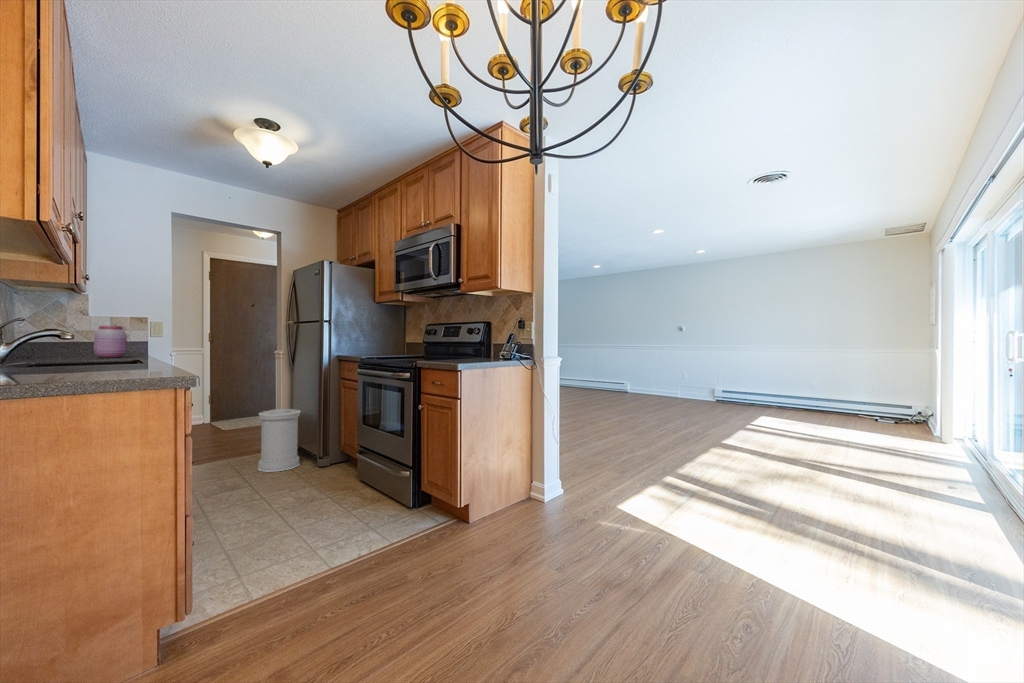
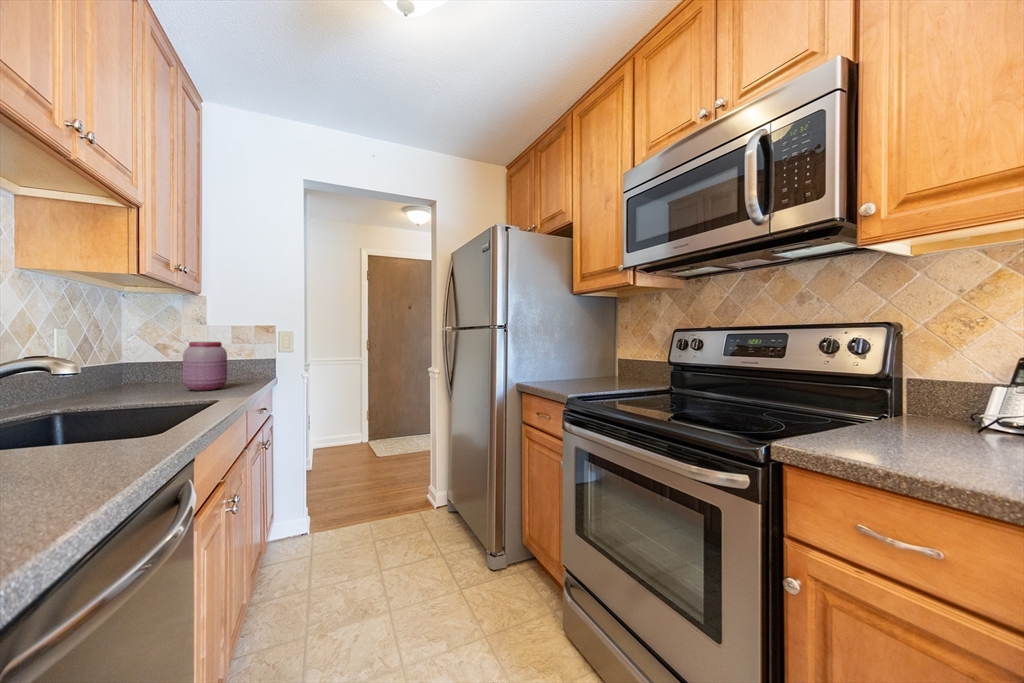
trash can: present [258,409,300,472] -> none [406,460,463,566]

